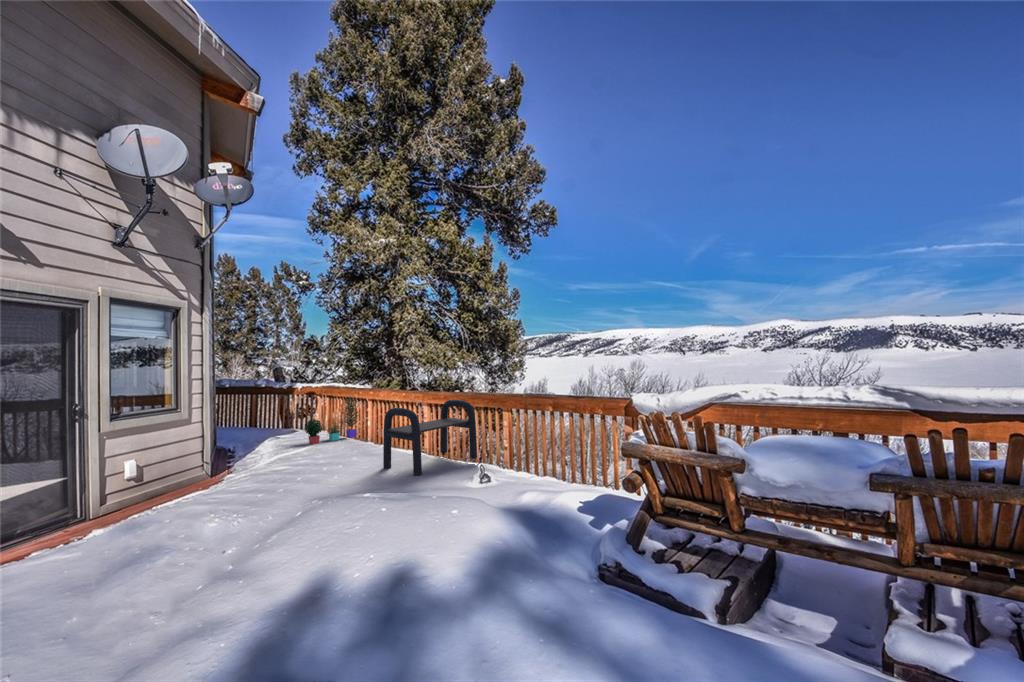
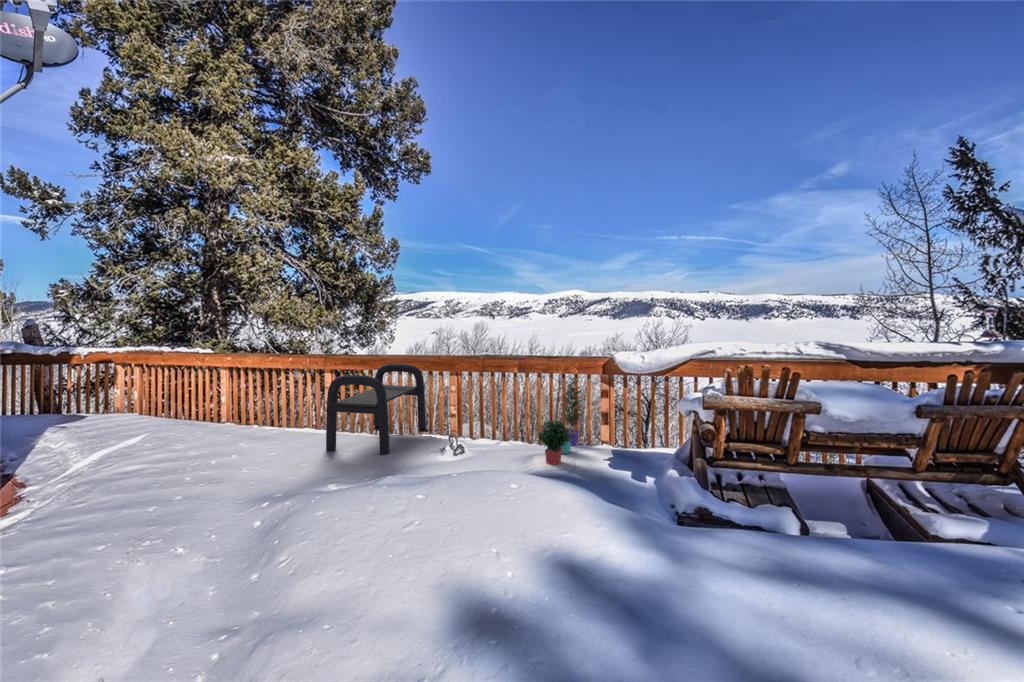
potted plant: present [305,397,359,445] -> present [539,378,583,465]

